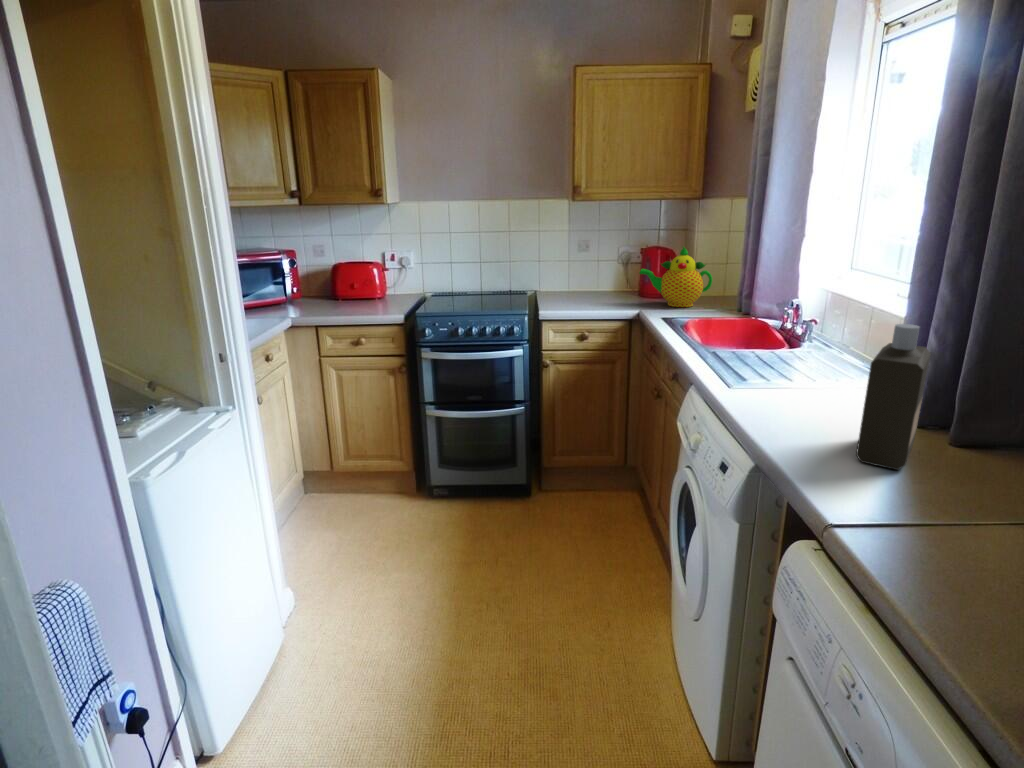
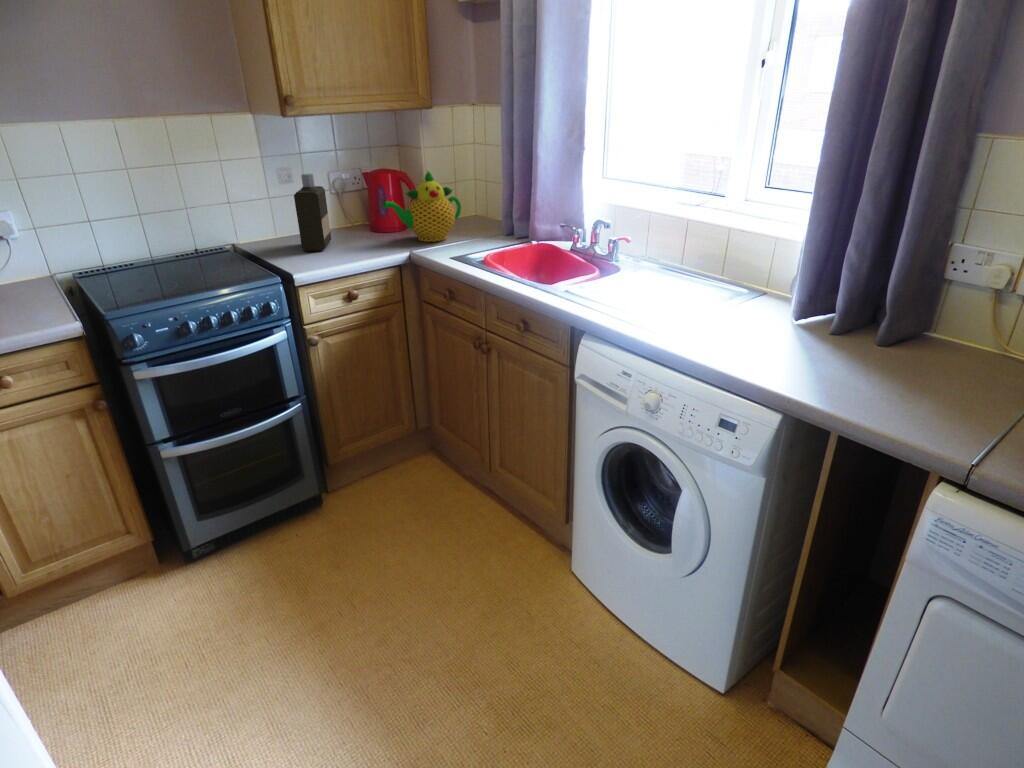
bottle: present [856,324,931,470] -> present [294,174,331,252]

